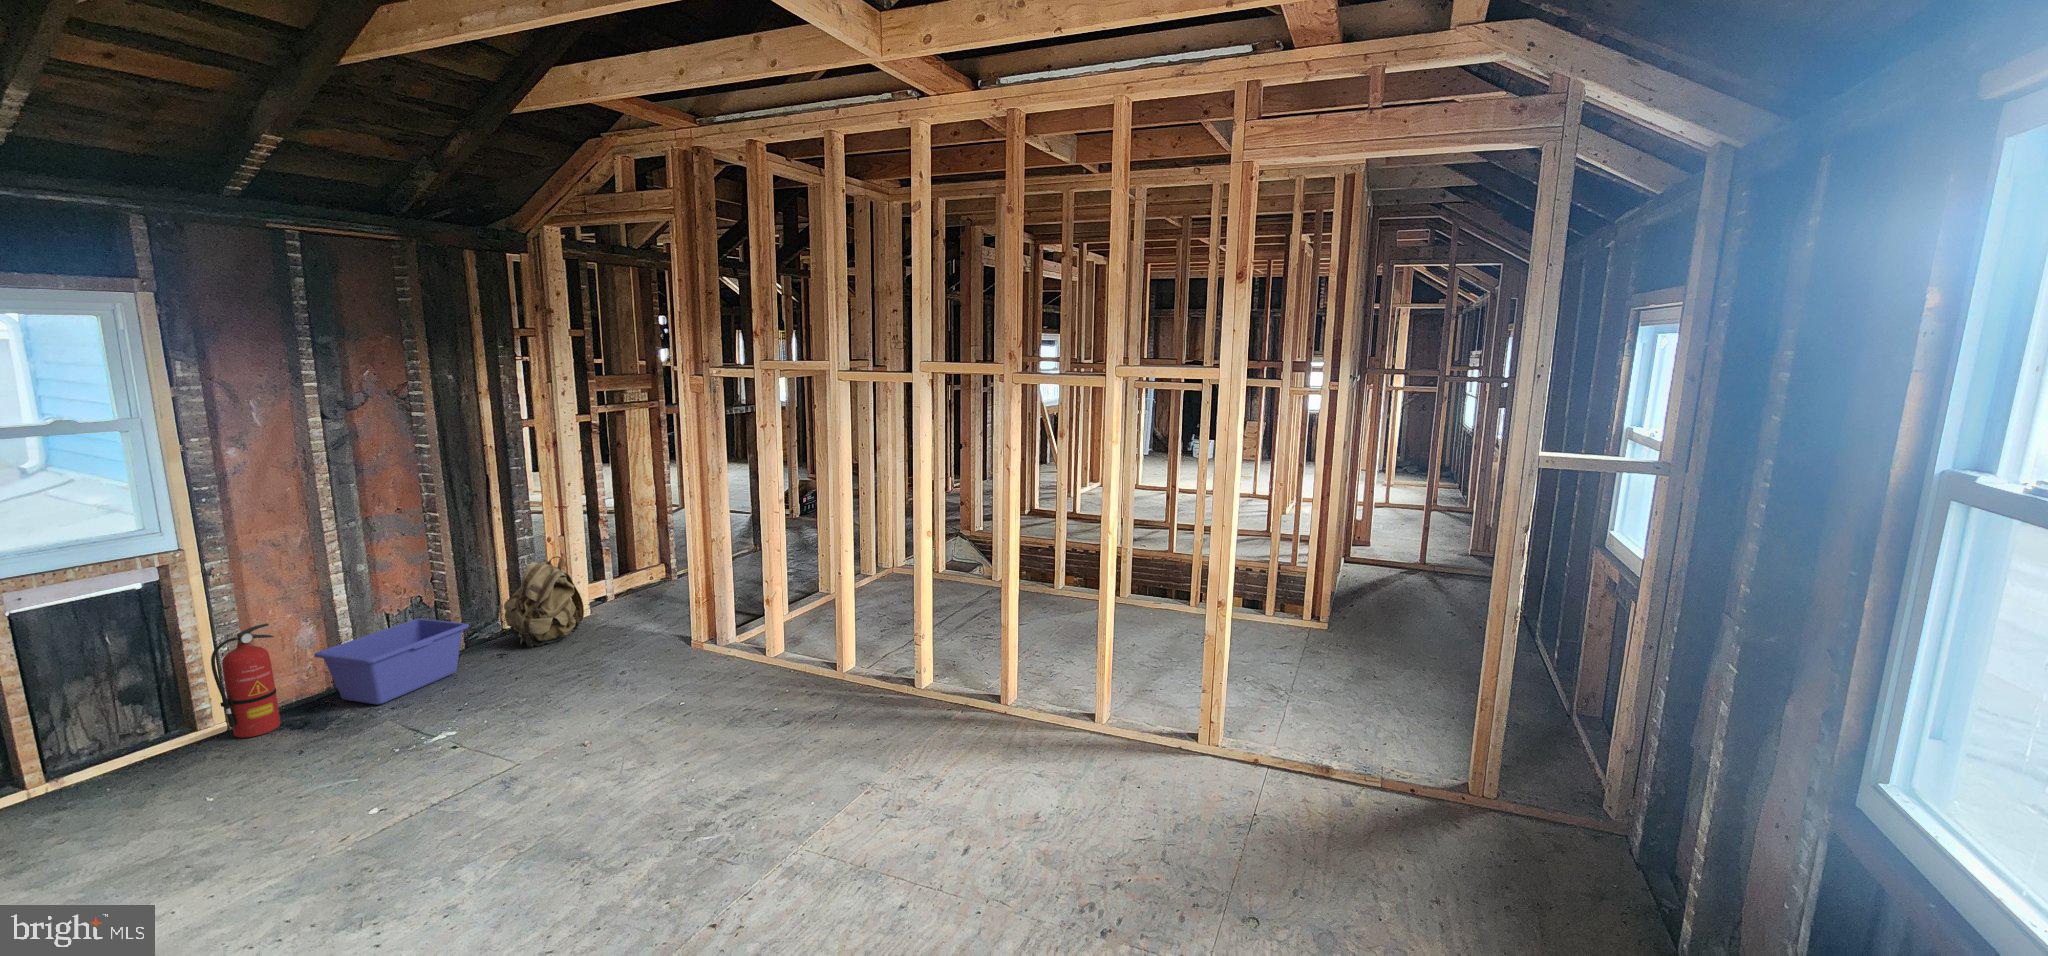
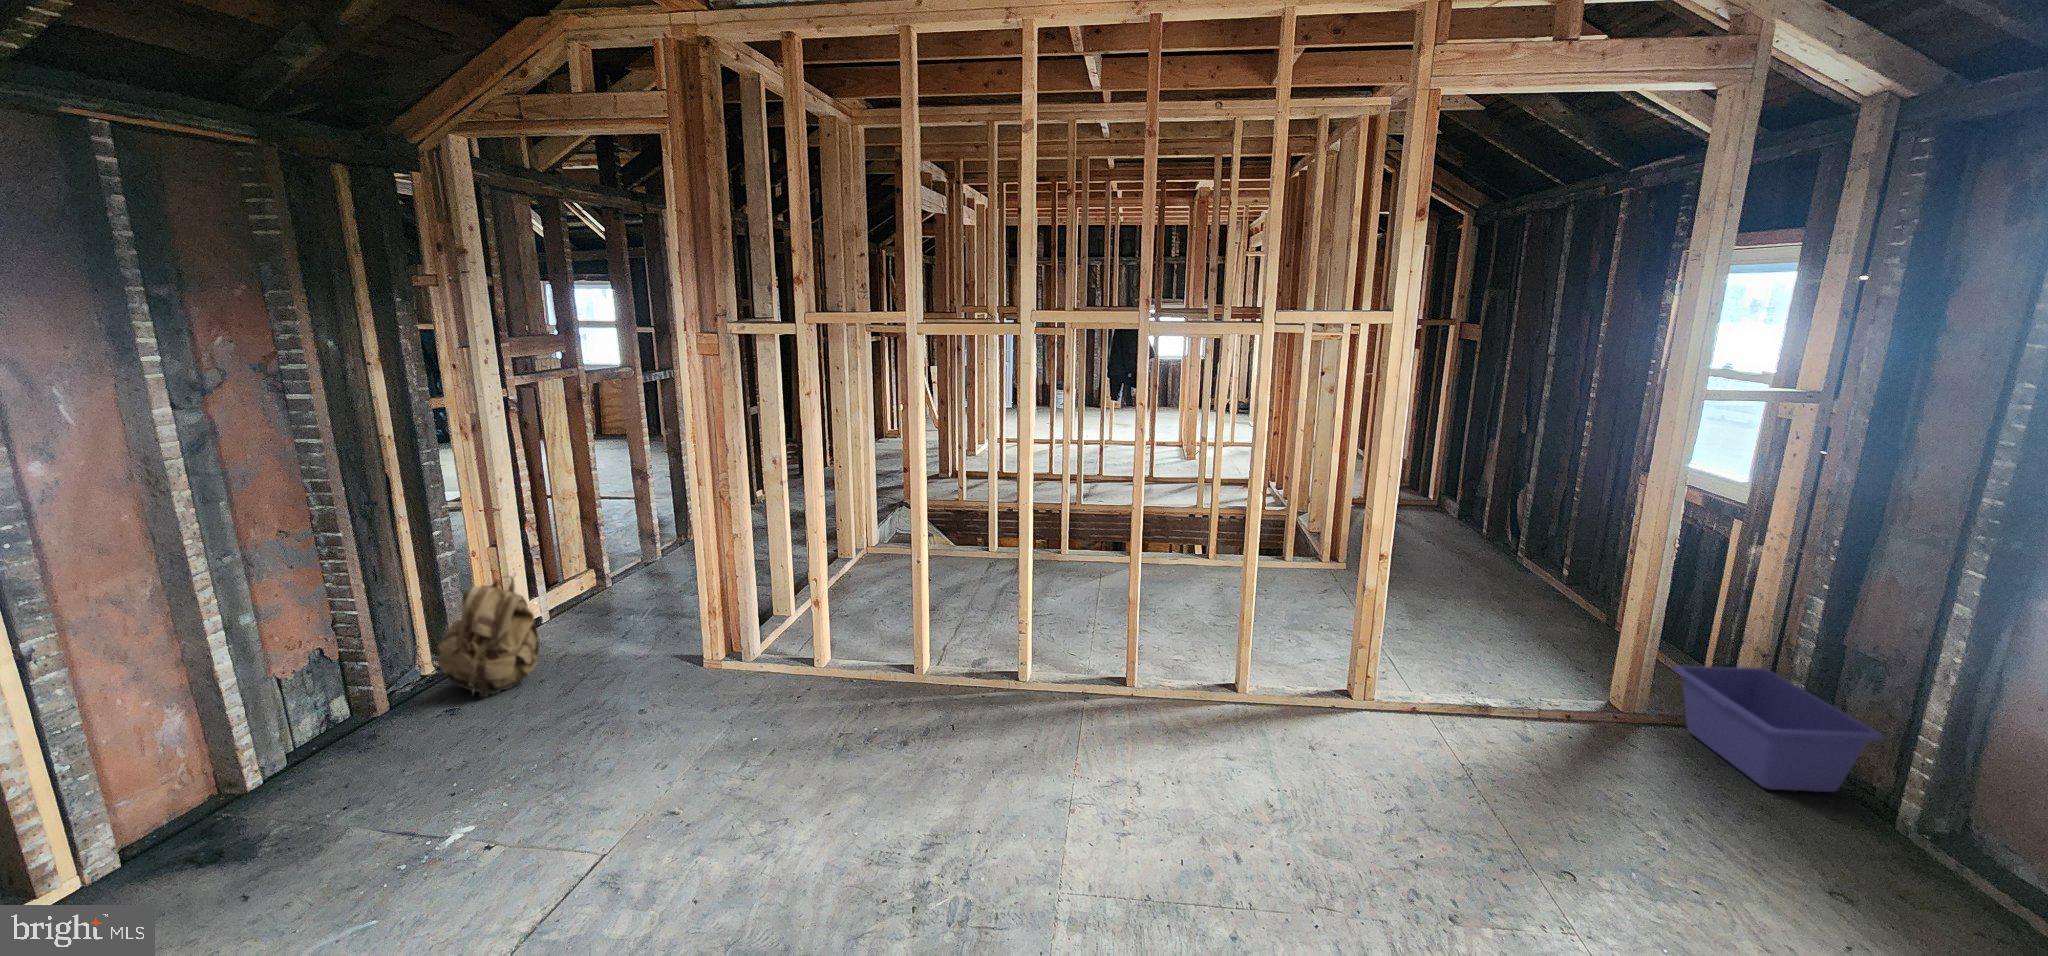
storage bin: present [314,618,469,704] -> present [1673,666,1883,792]
fire extinguisher: present [211,624,280,738] -> none [62,718,175,891]

